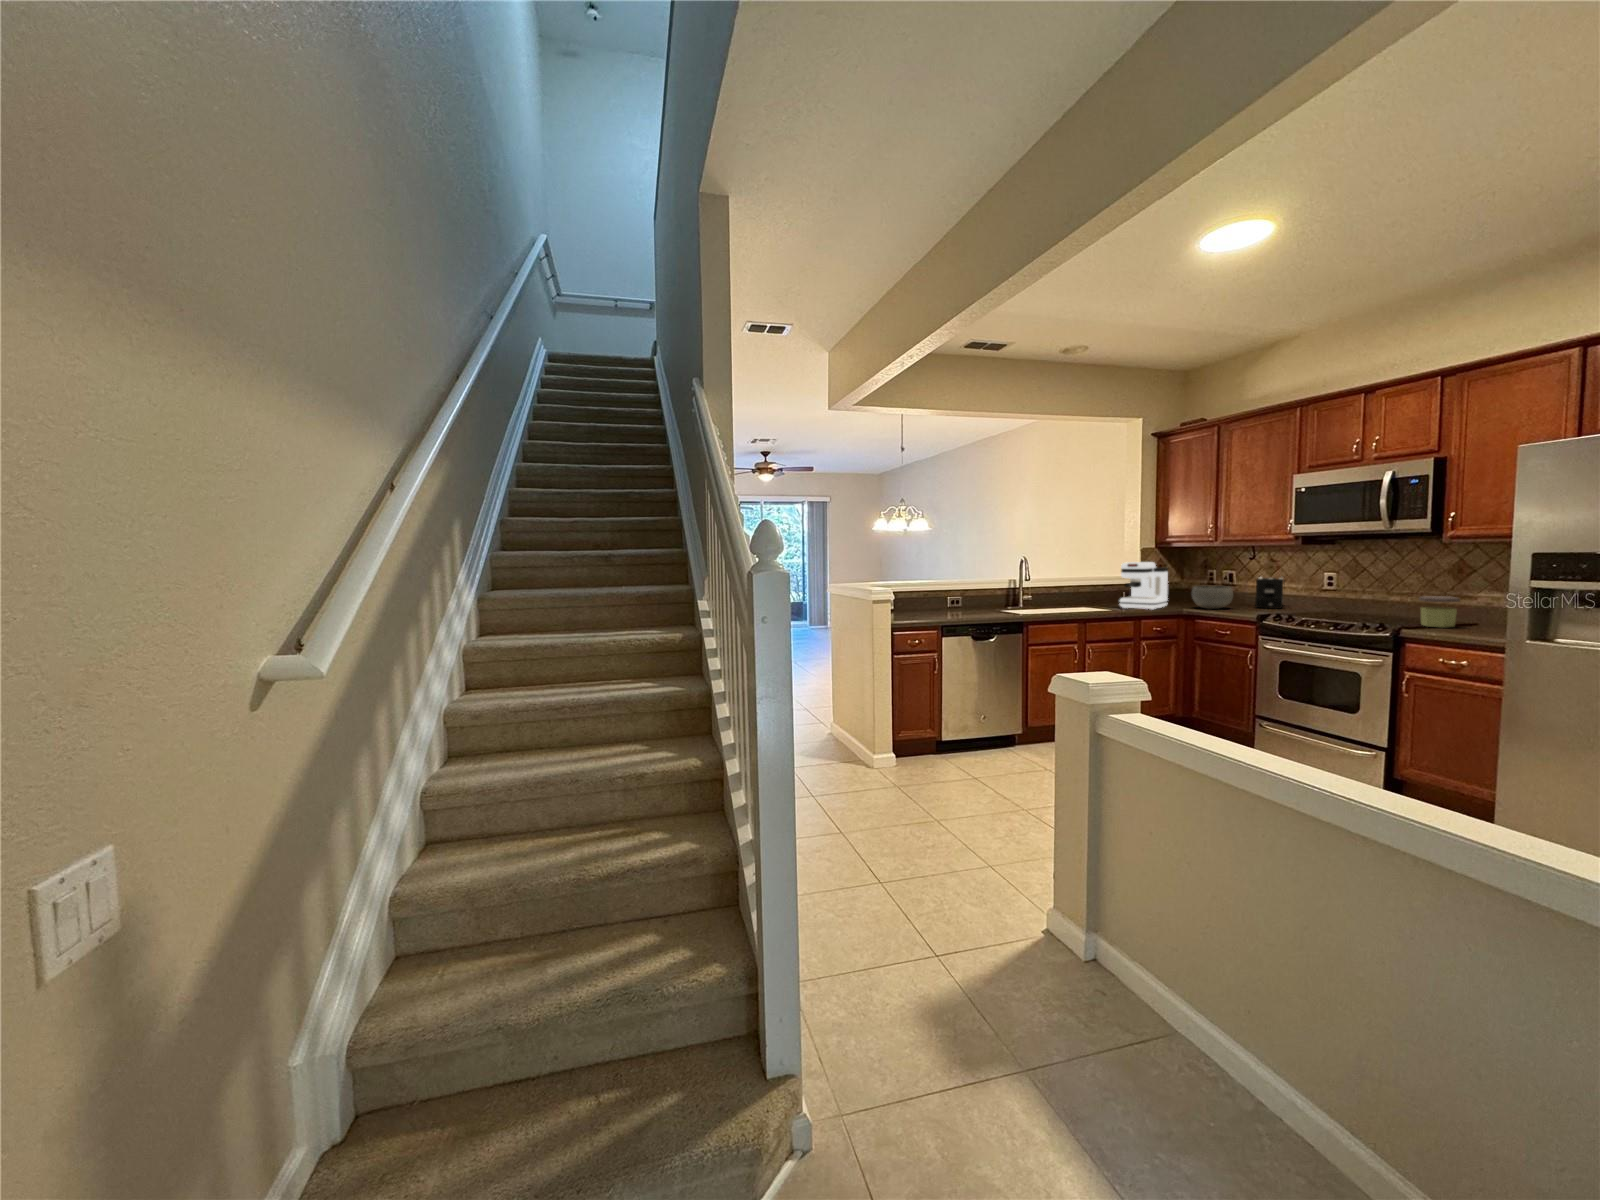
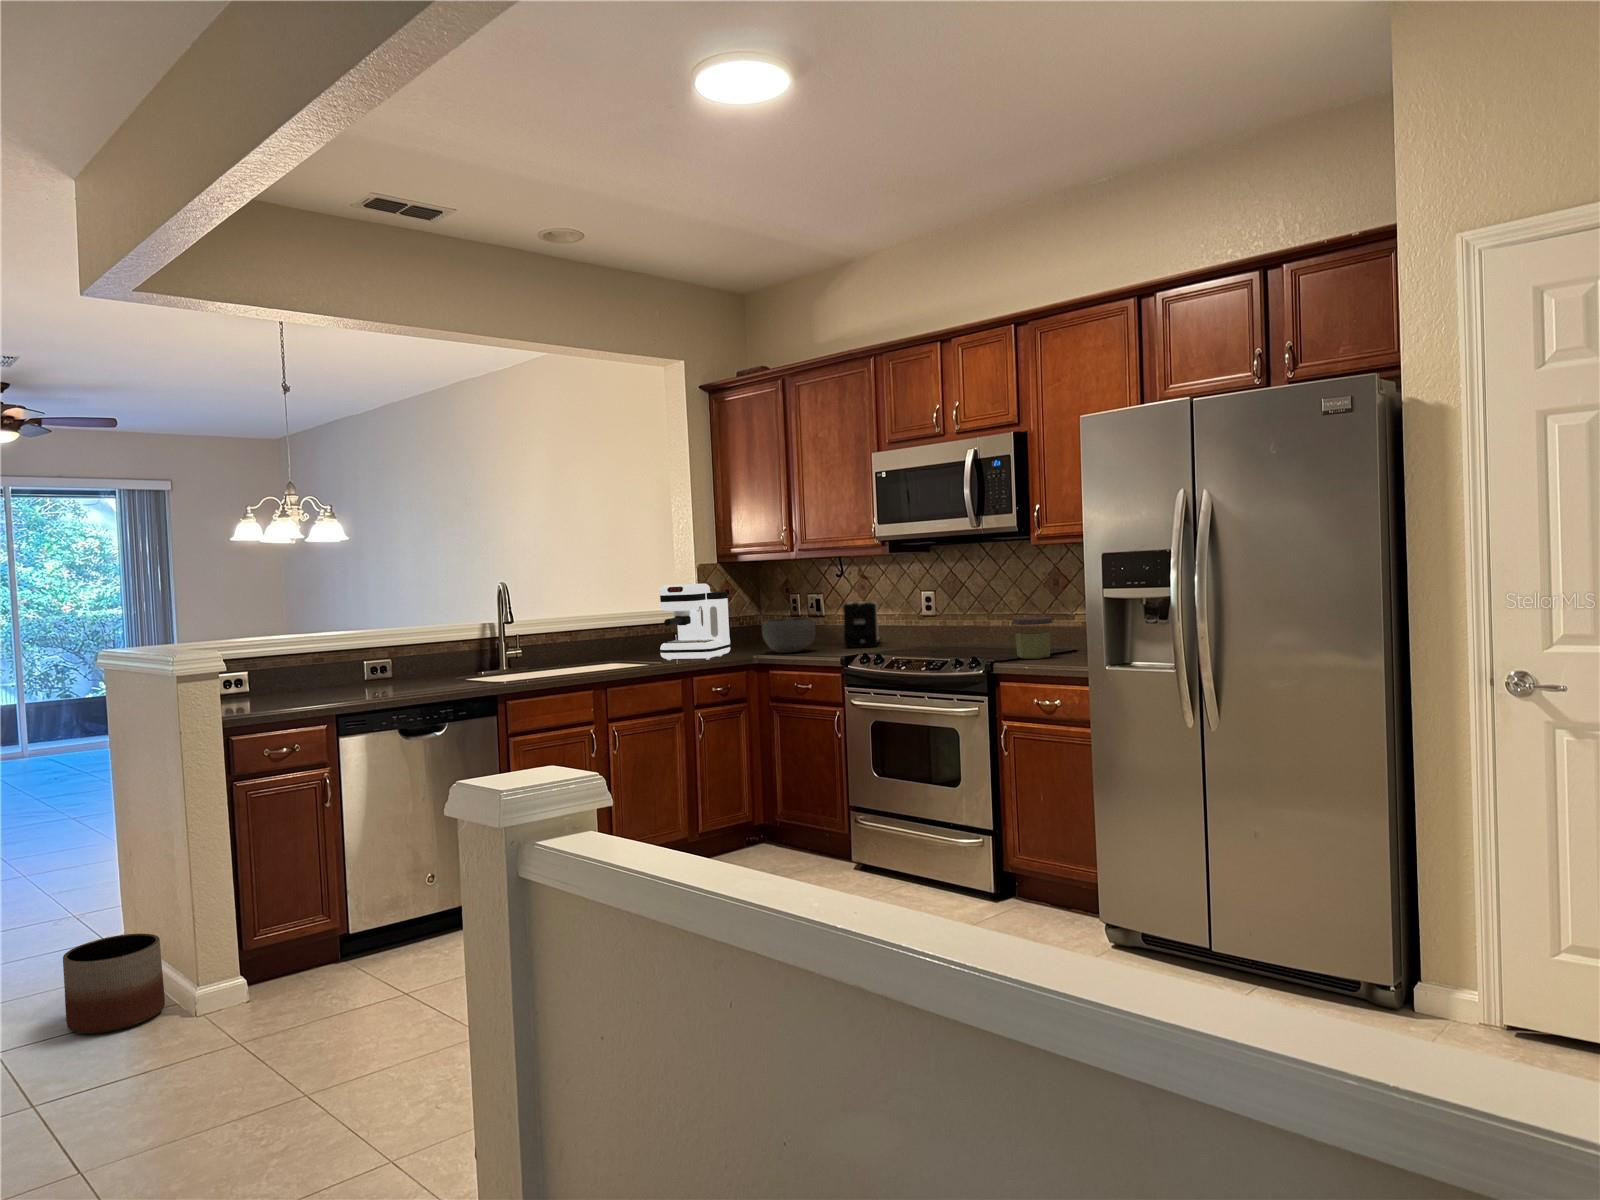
planter: none [819,722,859,766] -> present [63,933,165,1034]

